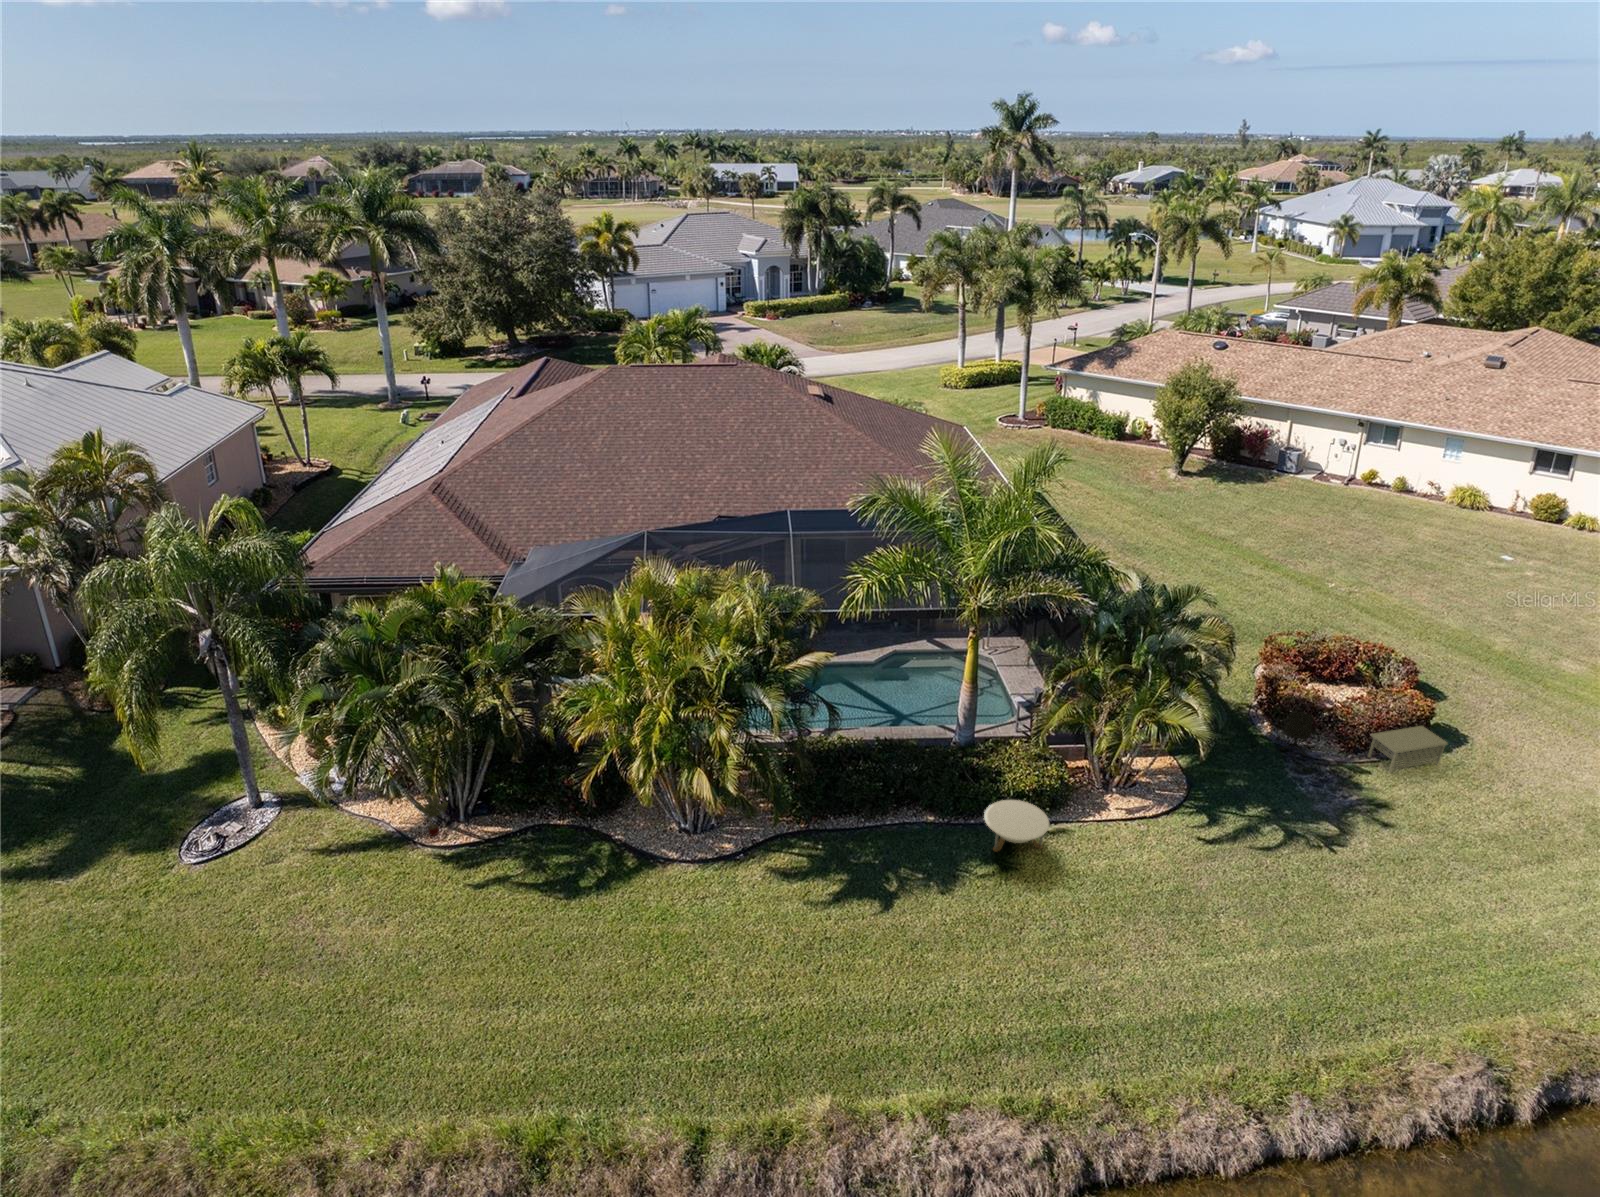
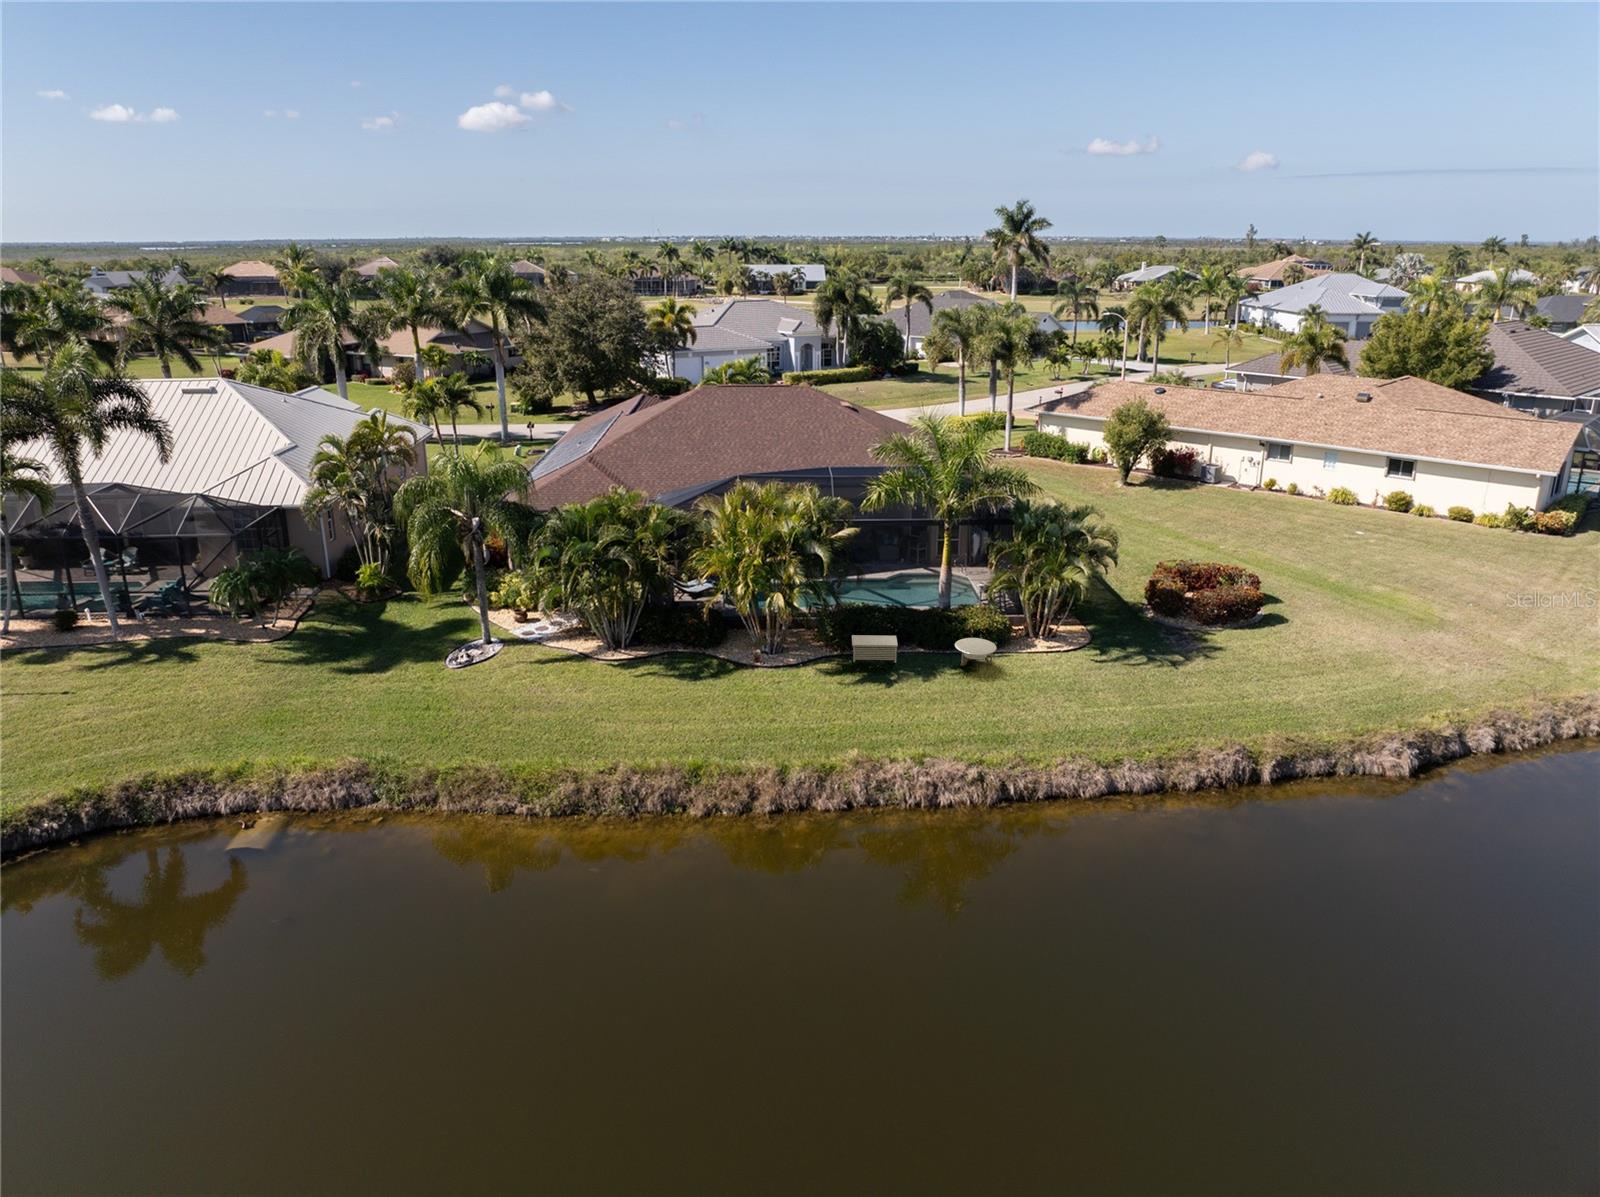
chair: present [1276,711,1315,757] -> none [1157,595,1183,628]
storage bench: present [1368,726,1448,773] -> present [852,635,898,663]
potted tree: present [415,792,448,836] -> present [747,632,768,662]

